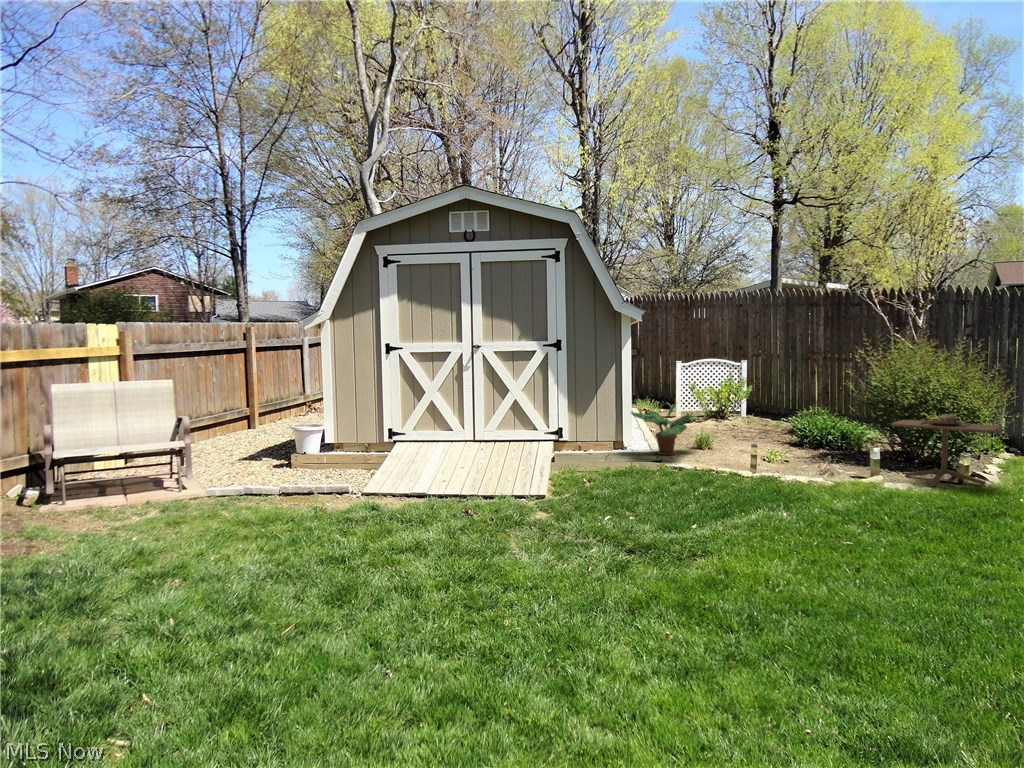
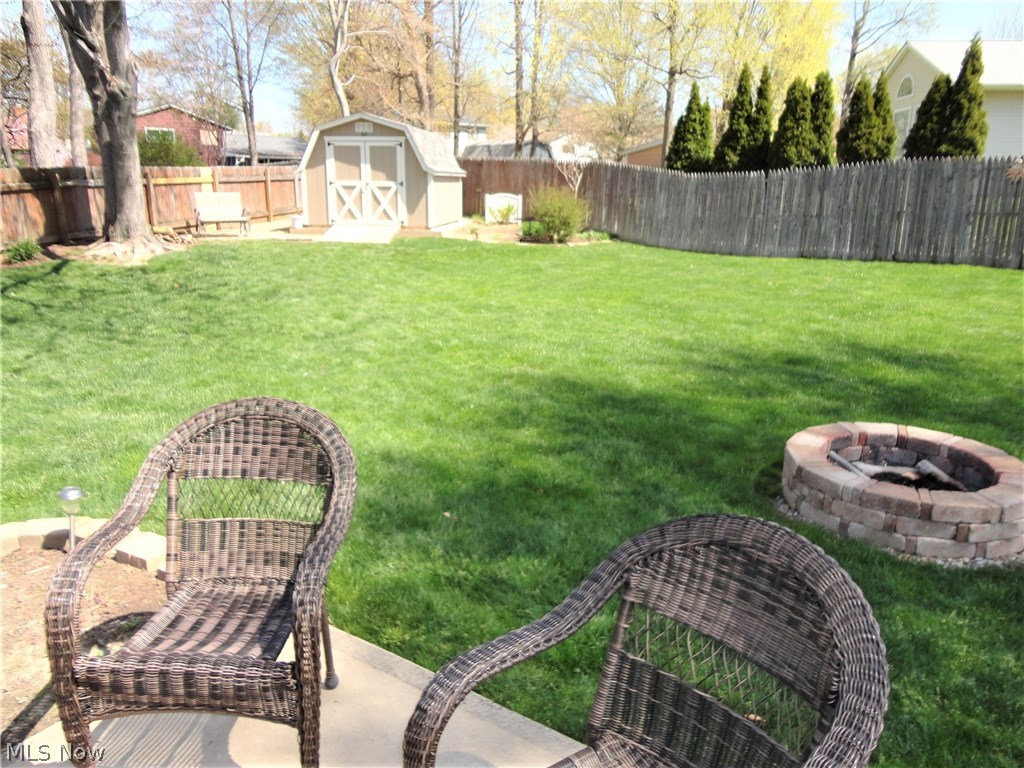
potted plant: present [631,403,699,455] -> none [433,210,462,233]

